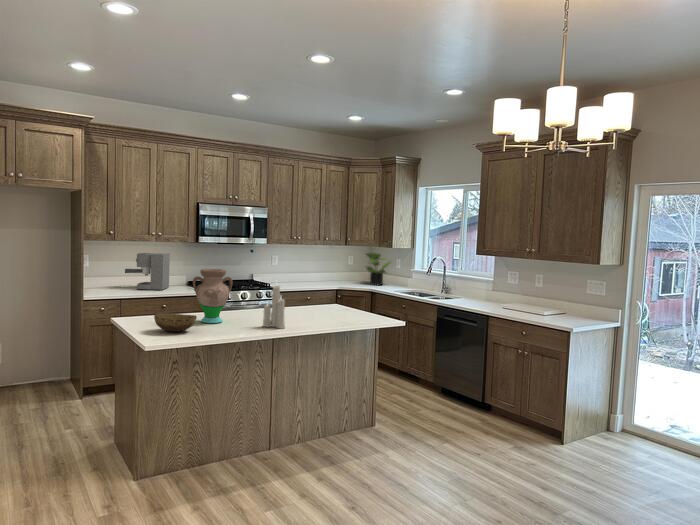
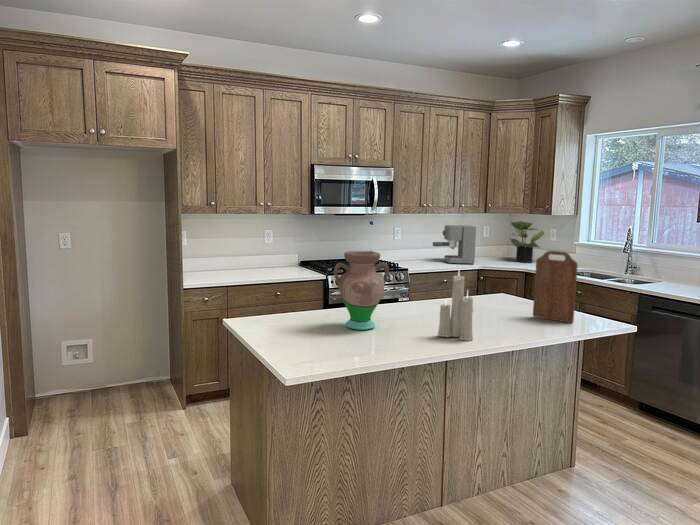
coffee maker: present [125,253,170,290] -> present [433,225,476,264]
cutting board: none [341,271,366,320] -> present [533,251,578,323]
bowl: present [154,313,197,332] -> none [289,319,350,348]

